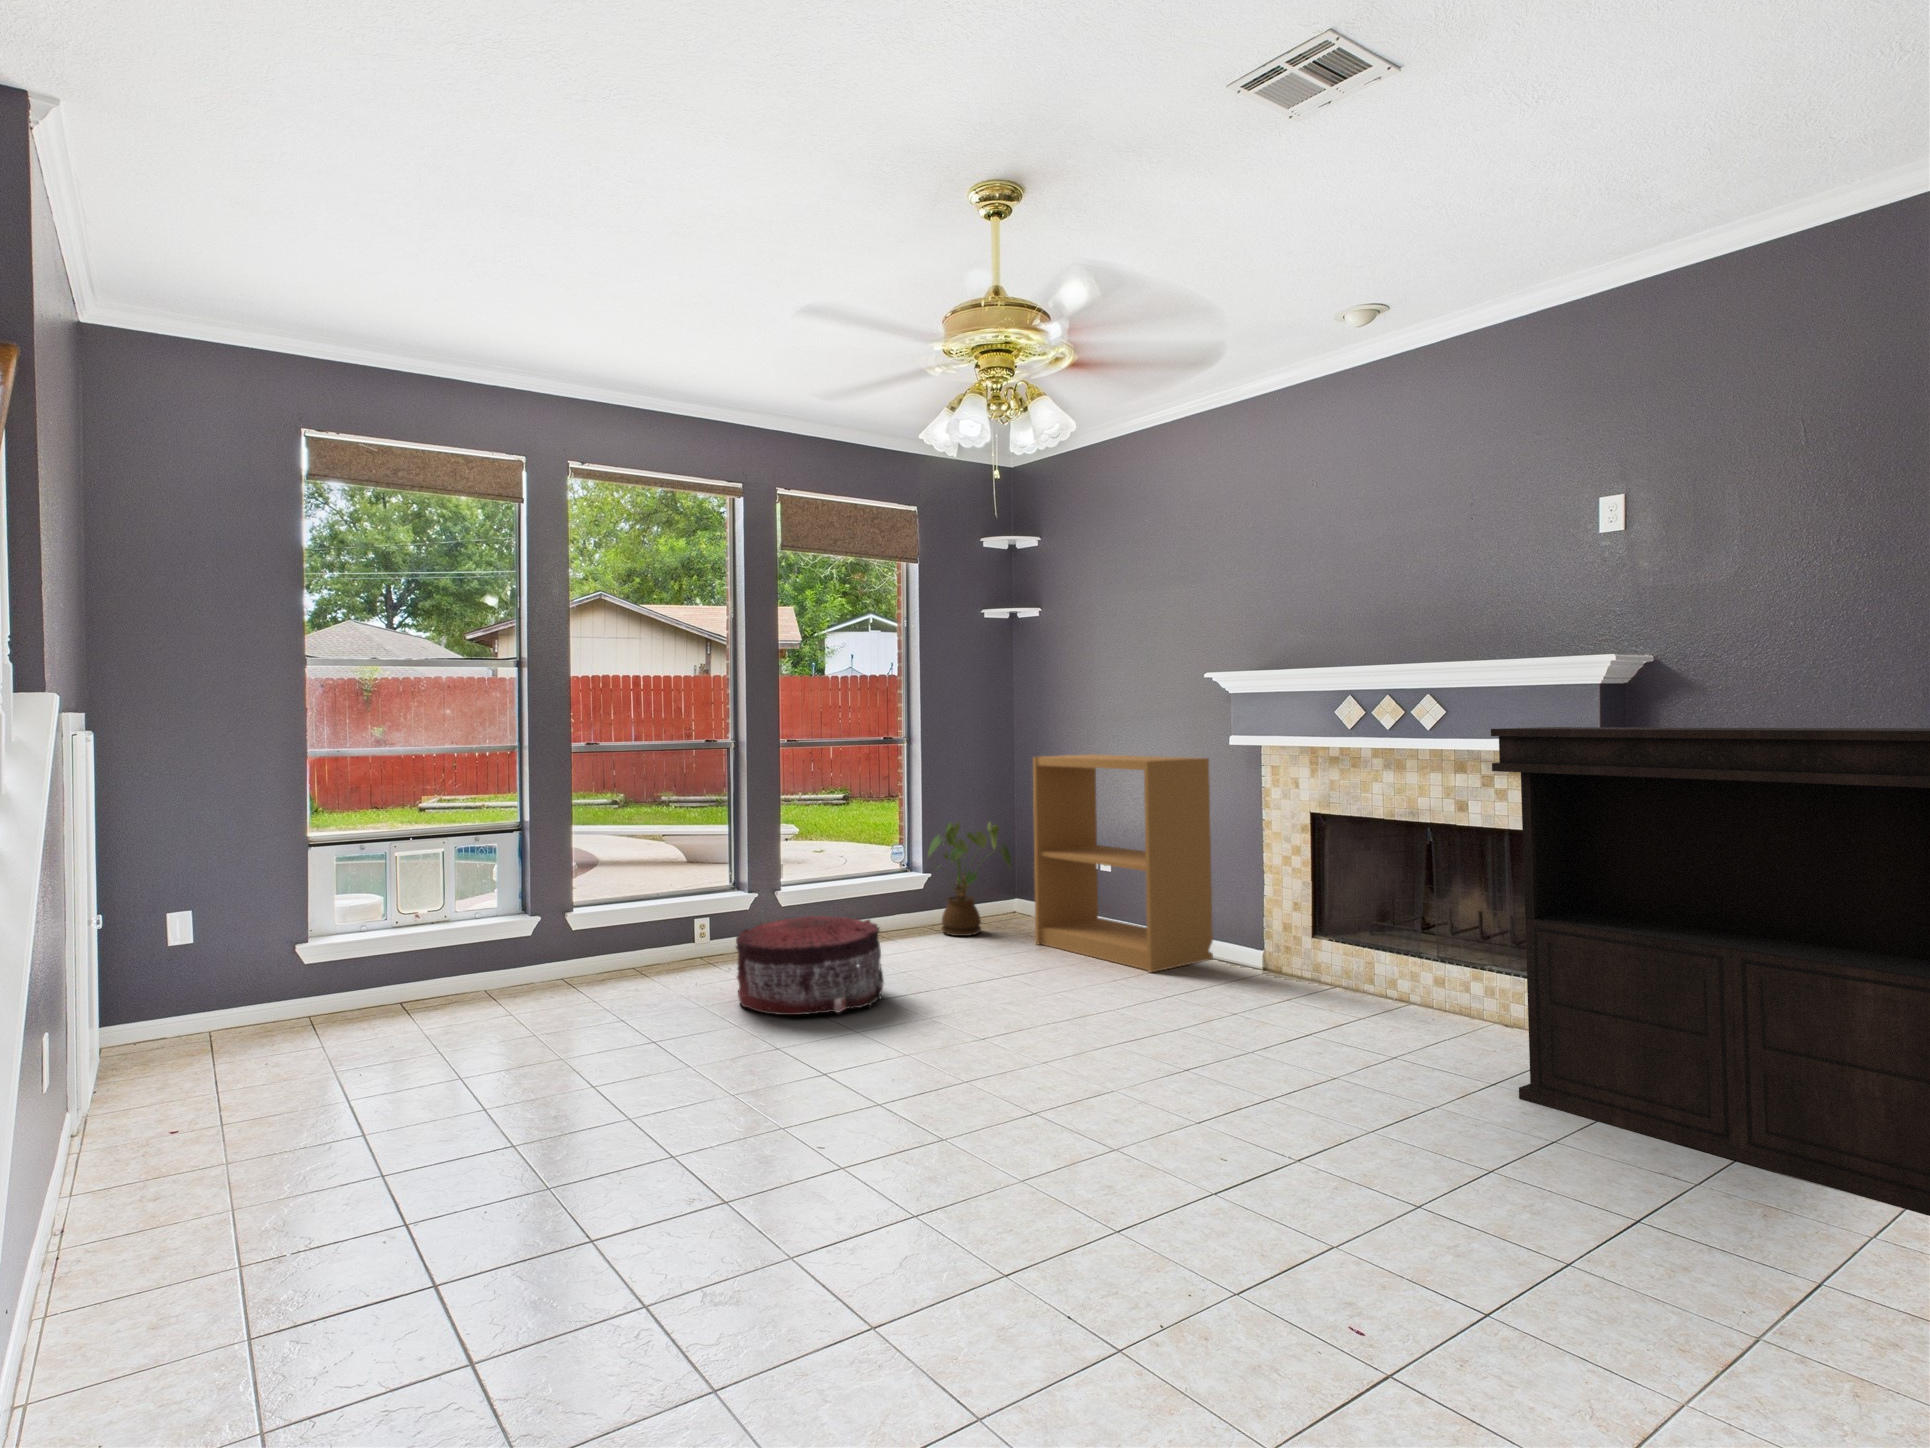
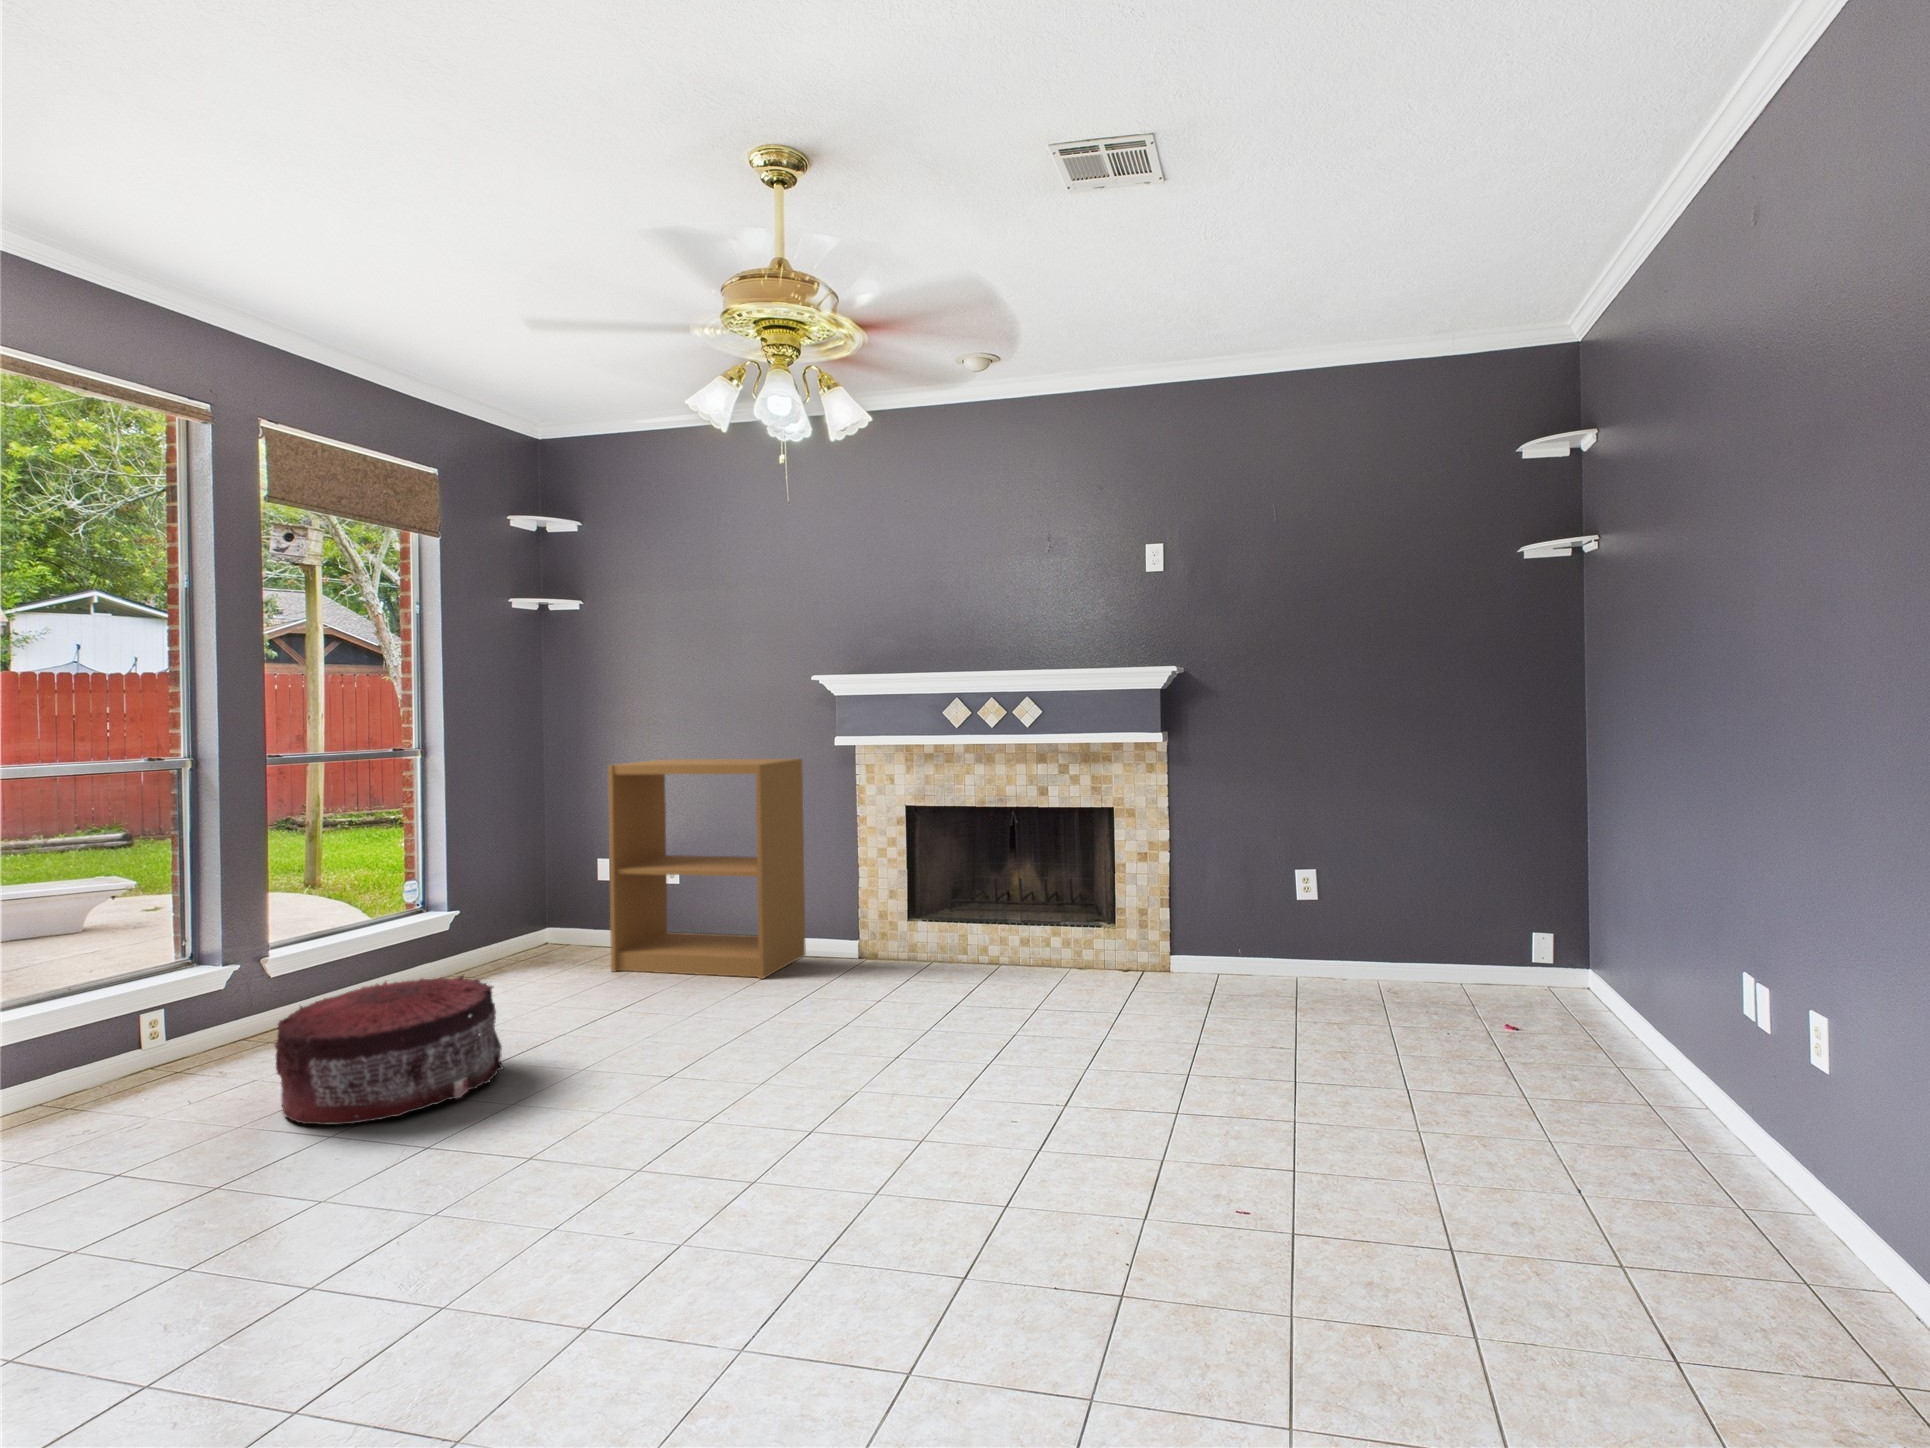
console table: present [1491,727,1930,1216] -> none [1127,720,1461,1045]
house plant: present [929,822,1011,936] -> none [469,841,576,979]

